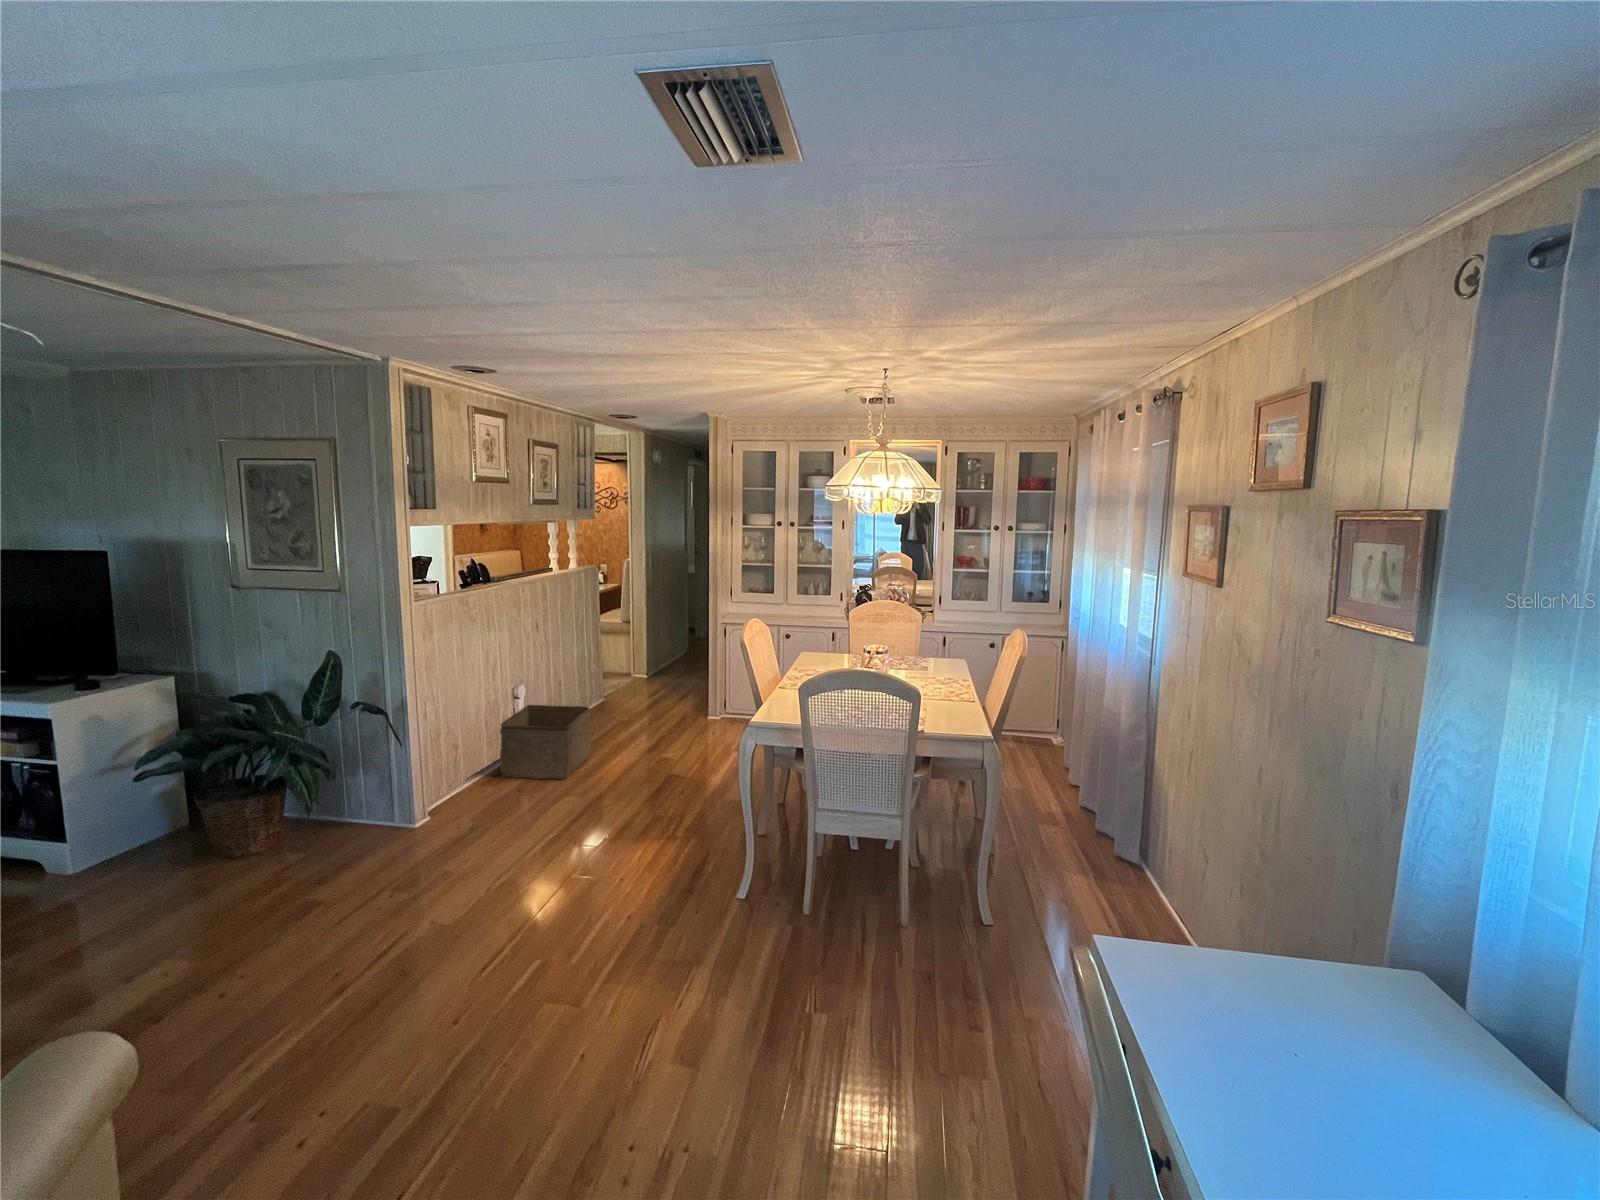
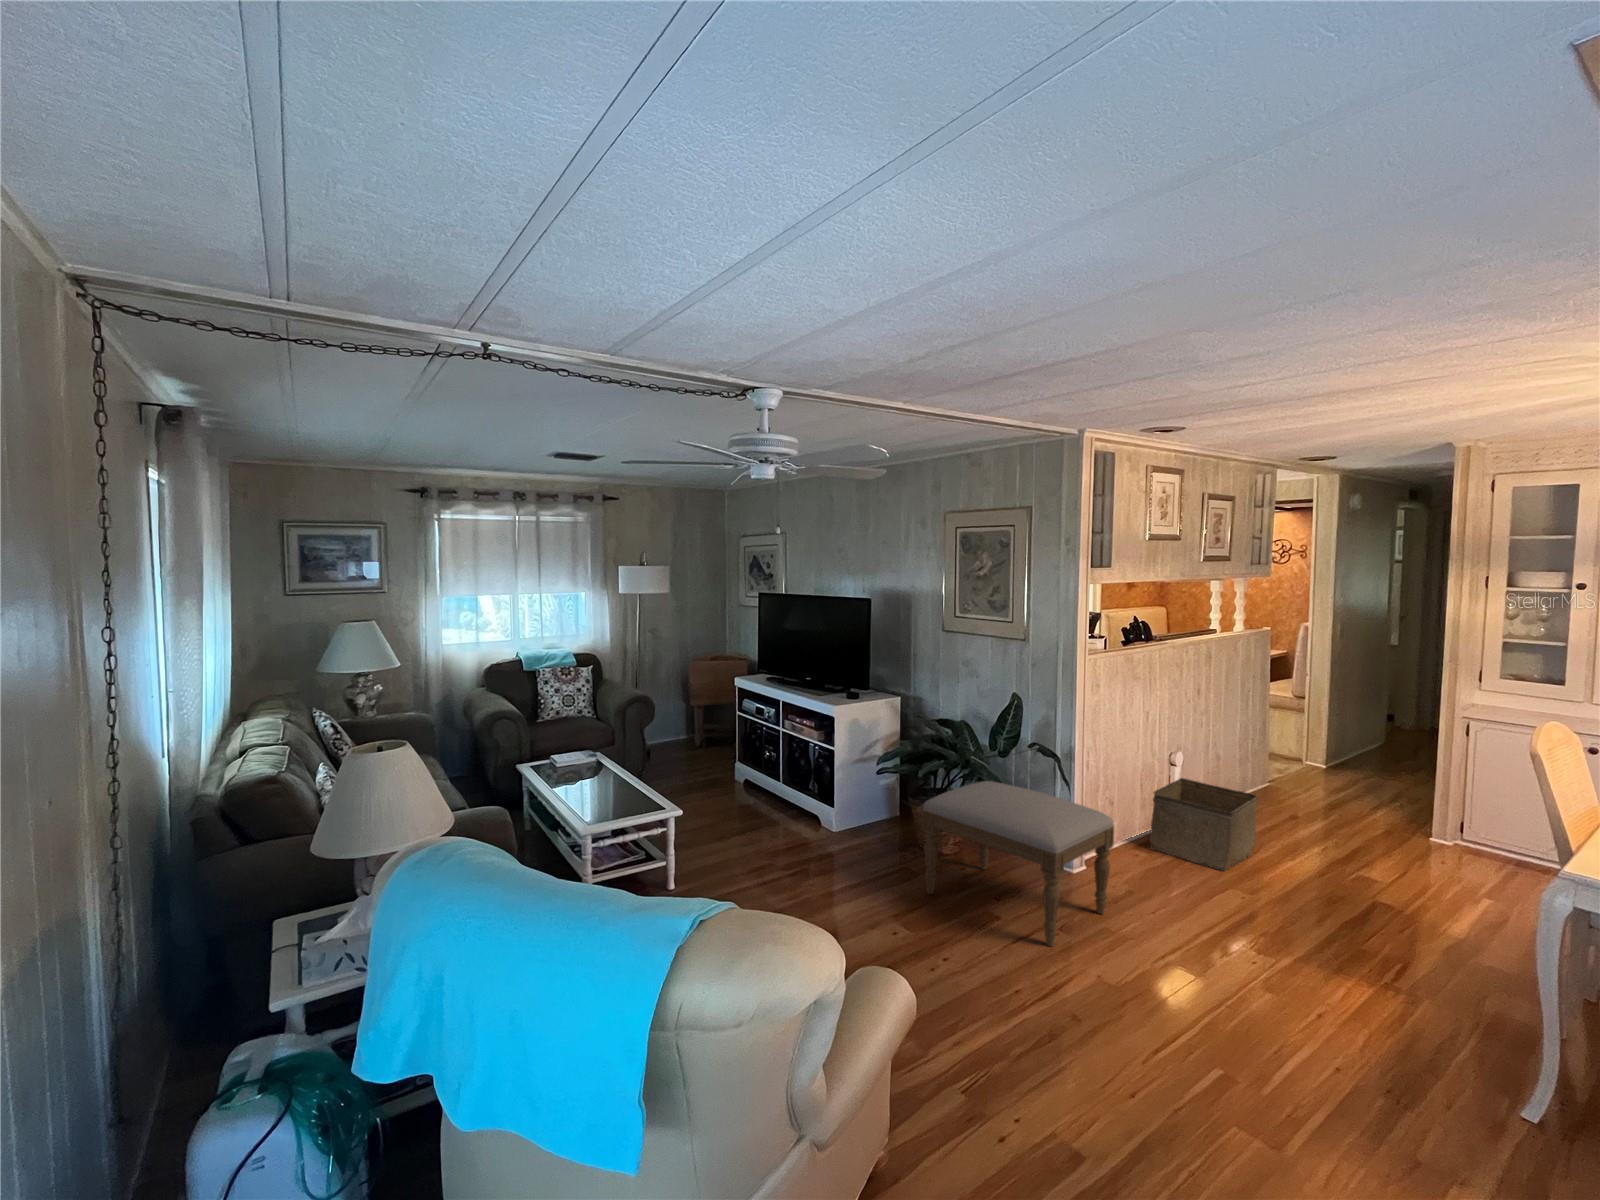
ottoman: none [194,755,450,919] -> present [922,781,1114,946]

